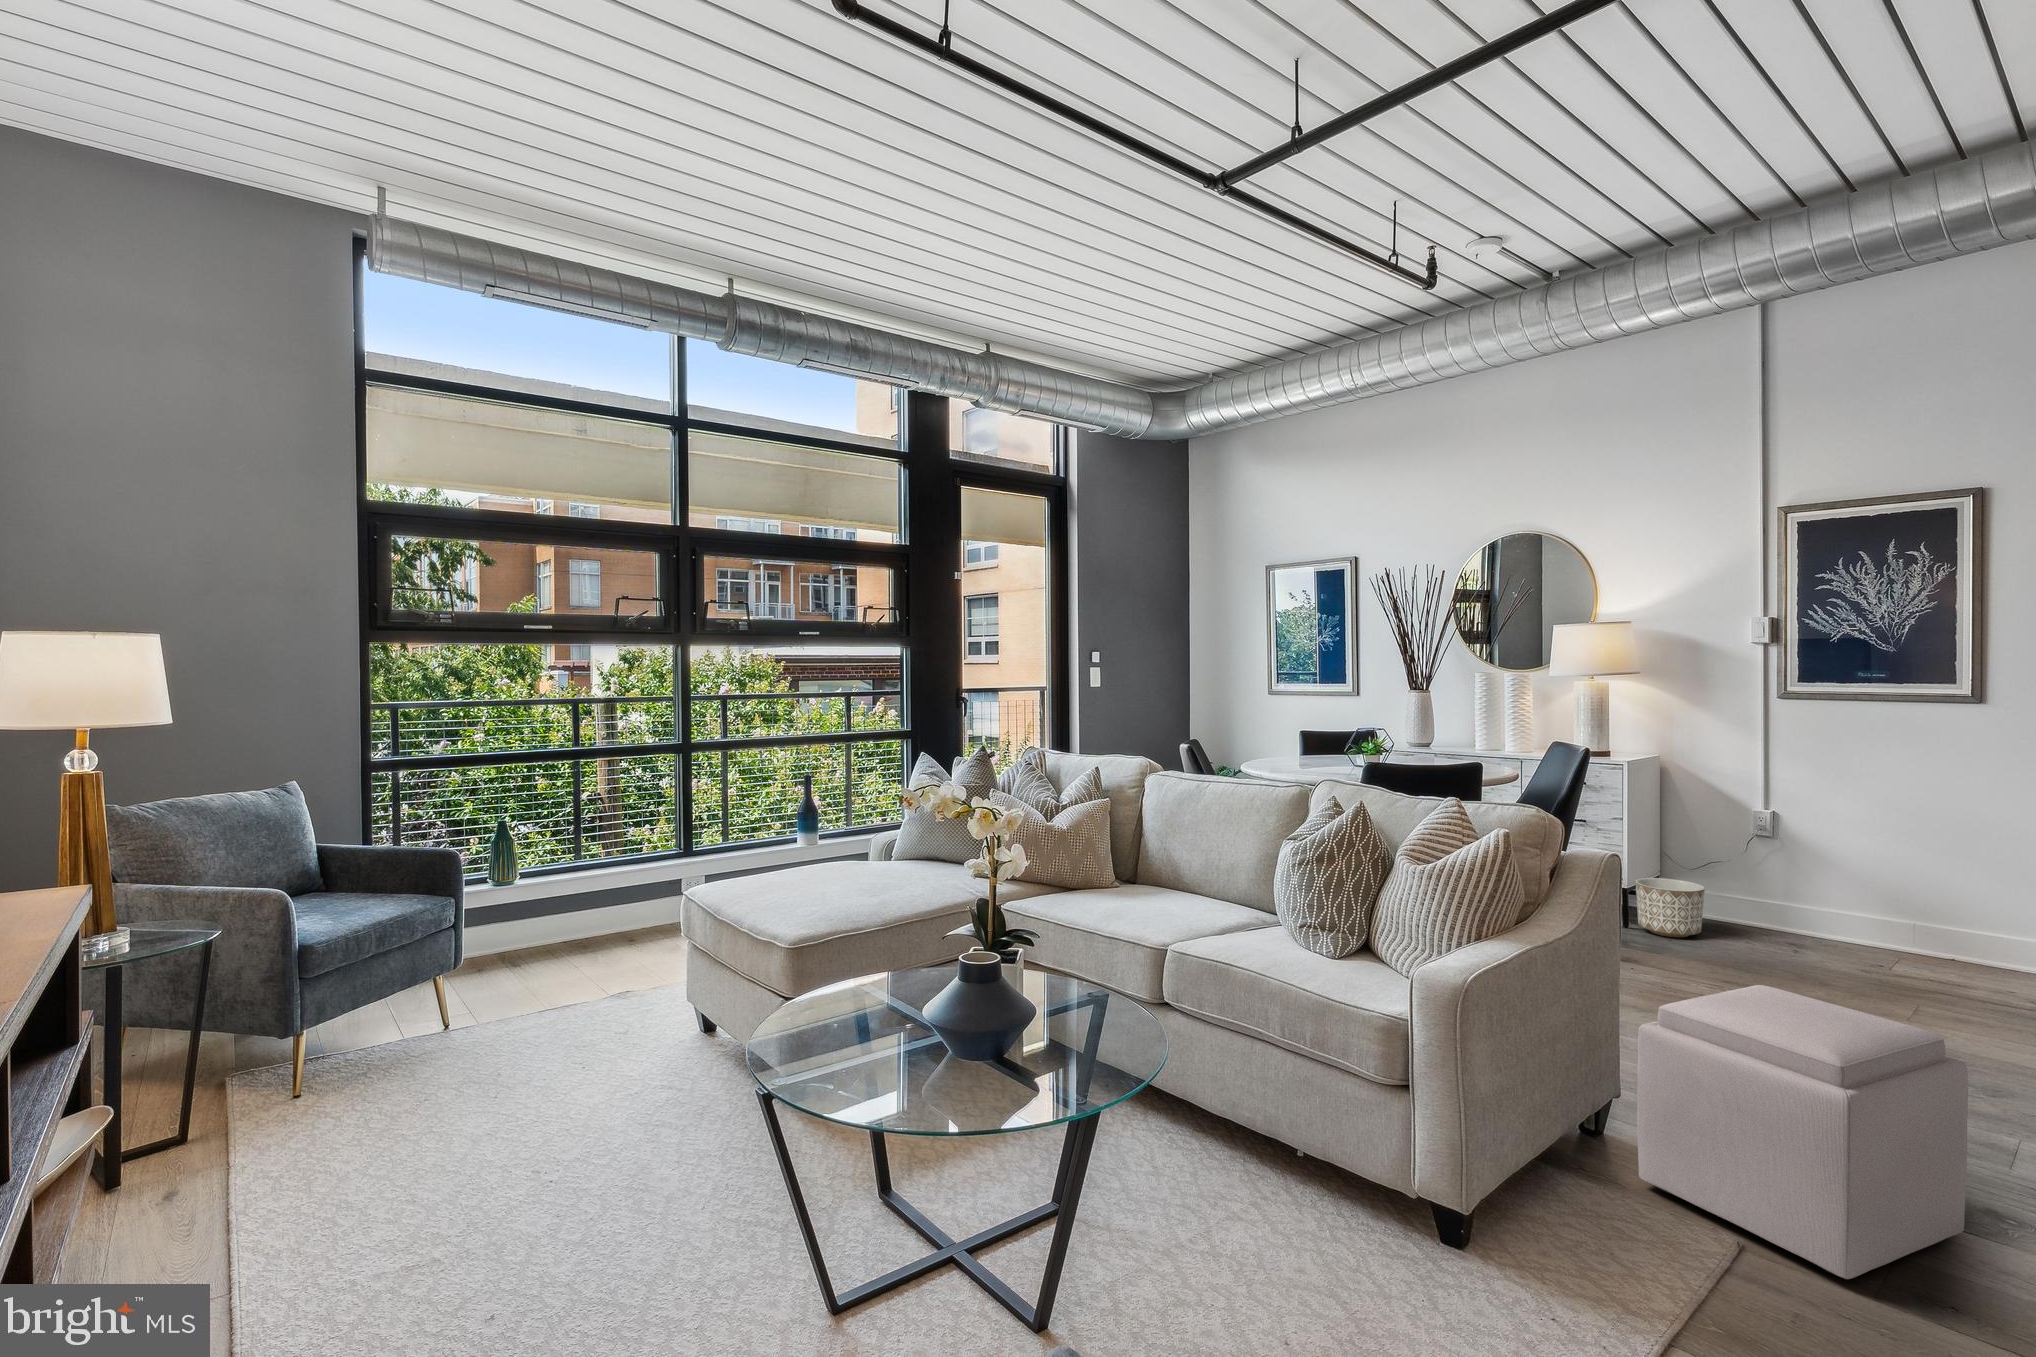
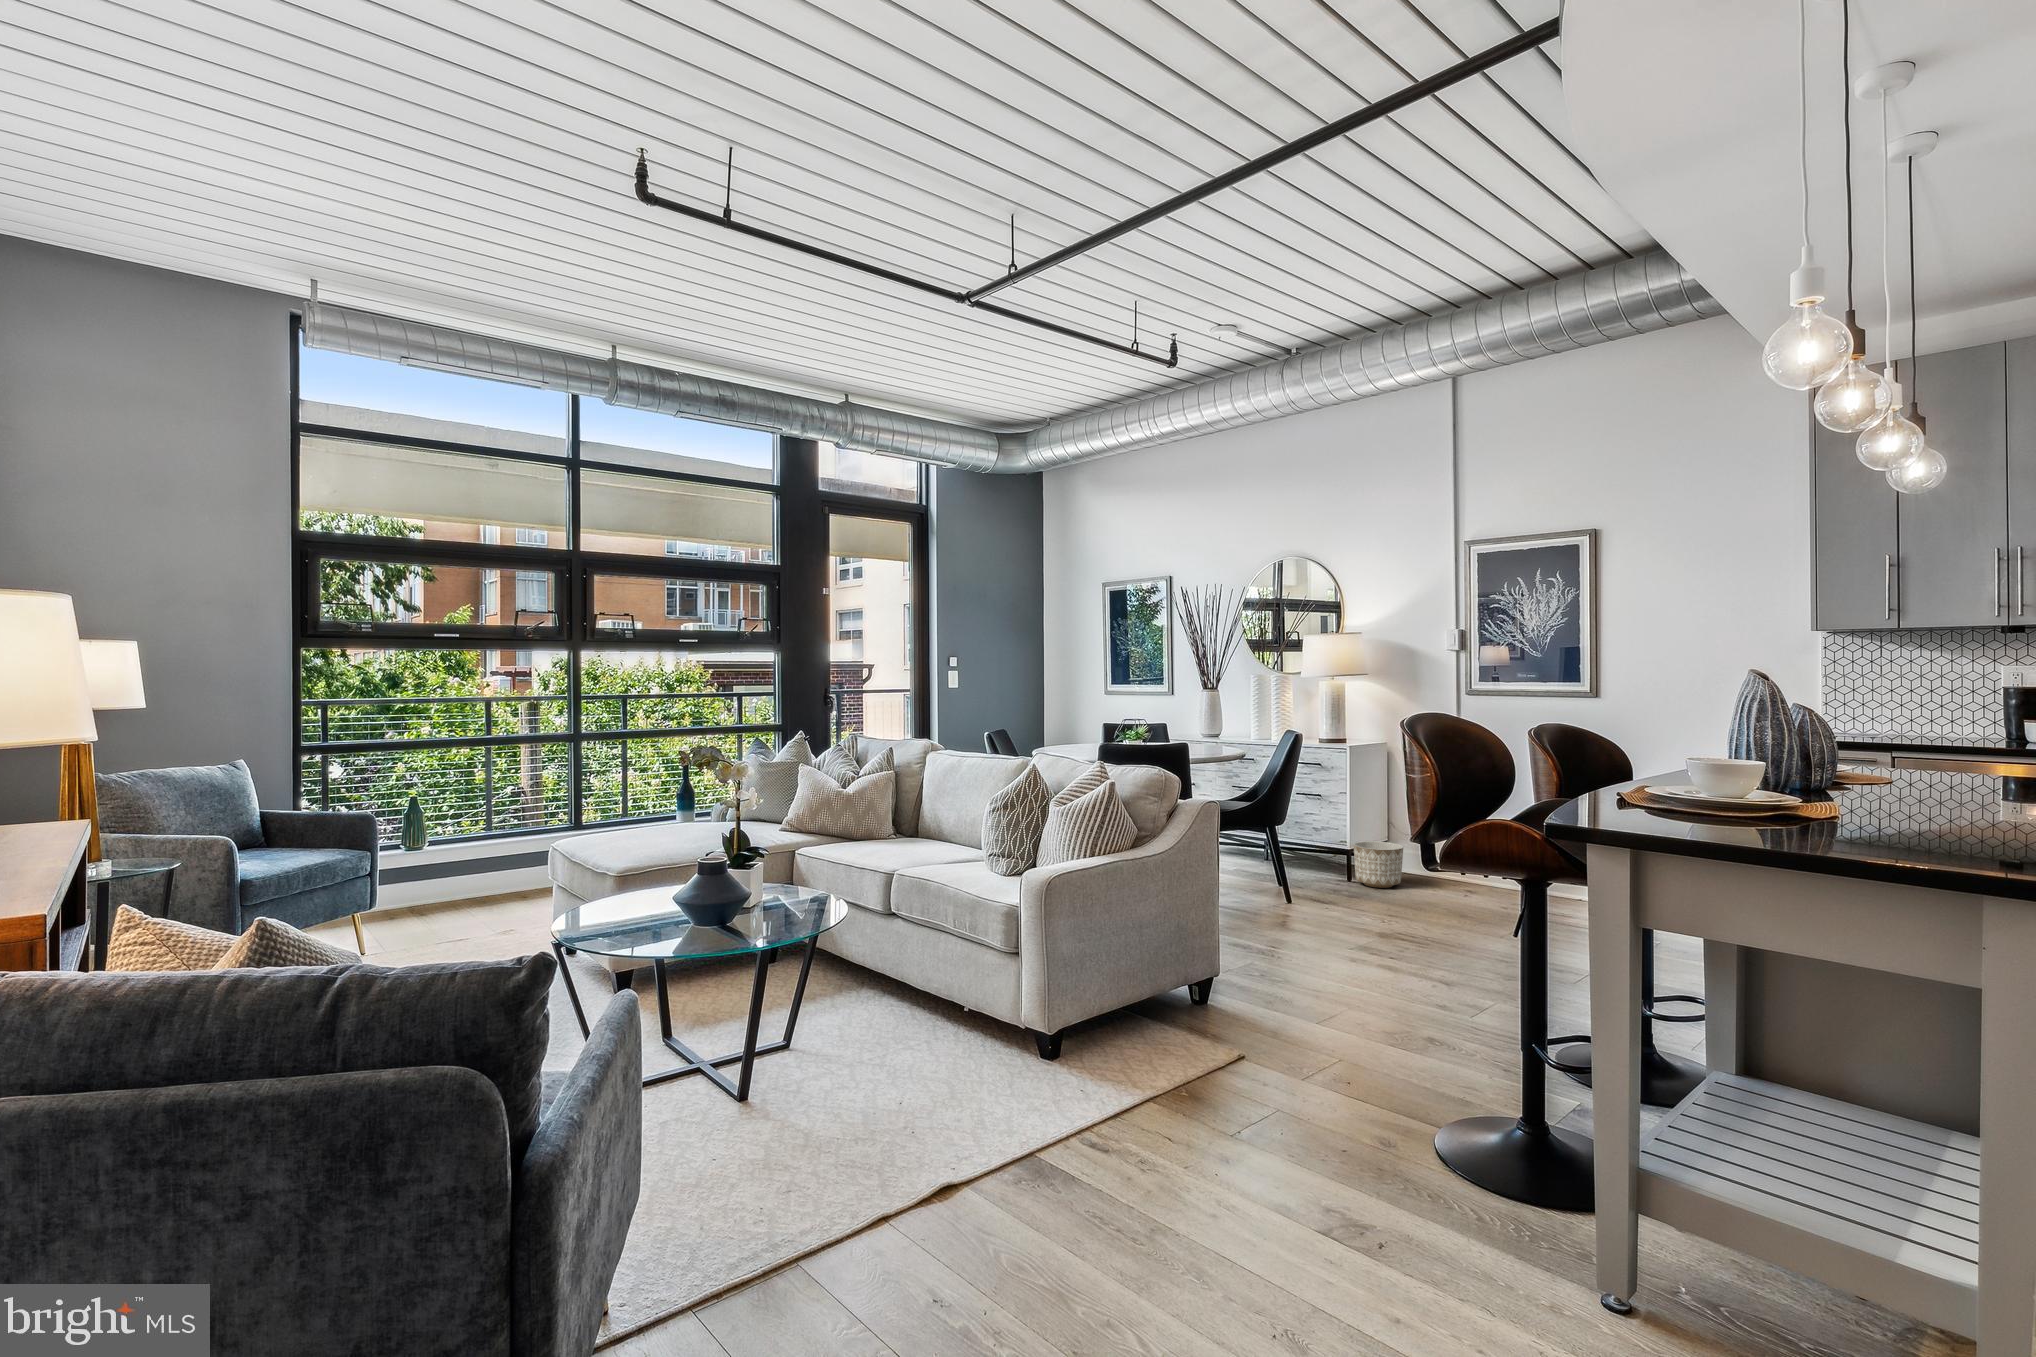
ottoman: present [1637,985,1968,1279] -> none [1197,891,1390,1070]

